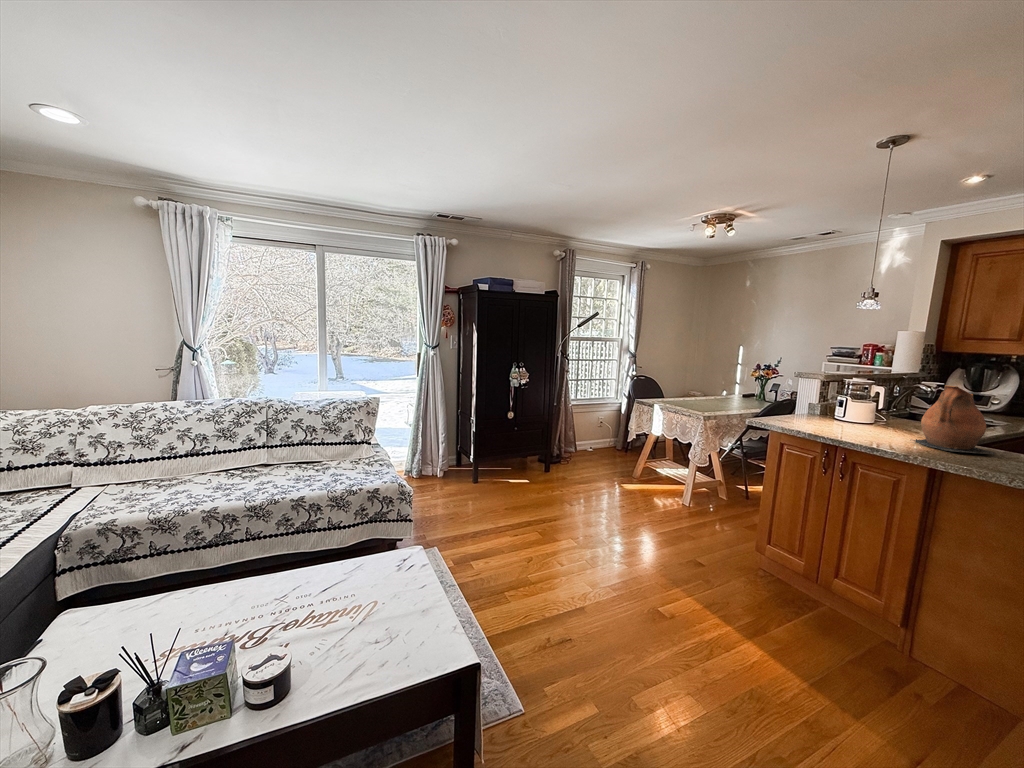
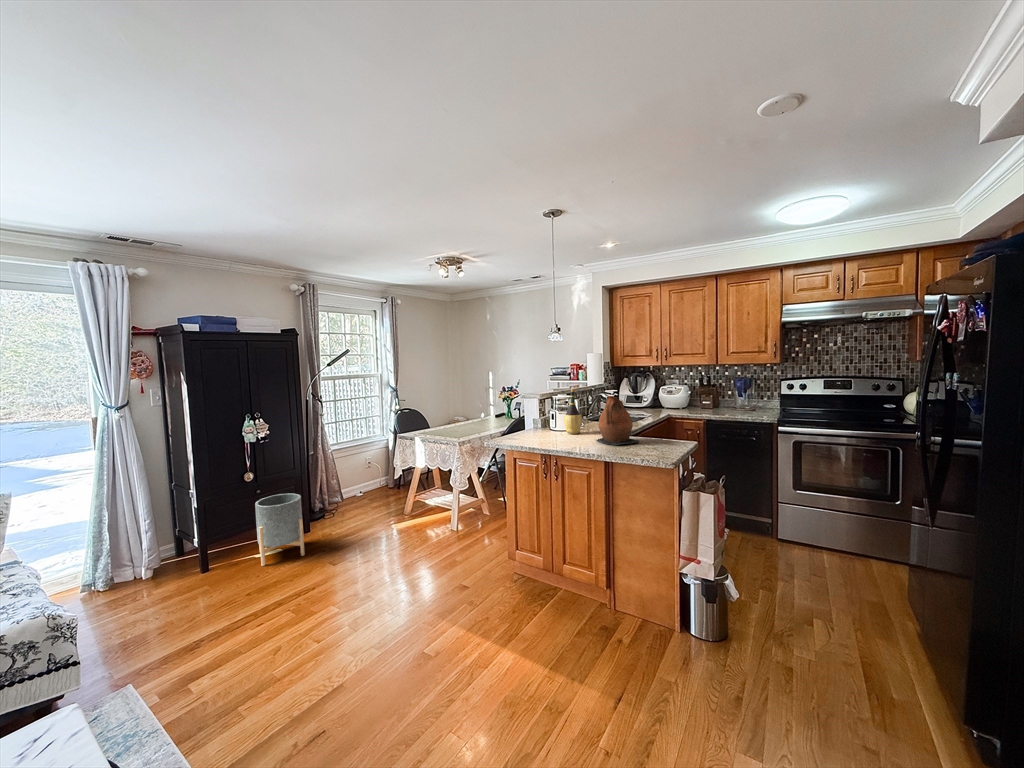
wine bottle: none [858,372,888,428] -> present [564,389,582,434]
planter: none [512,434,548,490] -> present [255,494,305,566]

